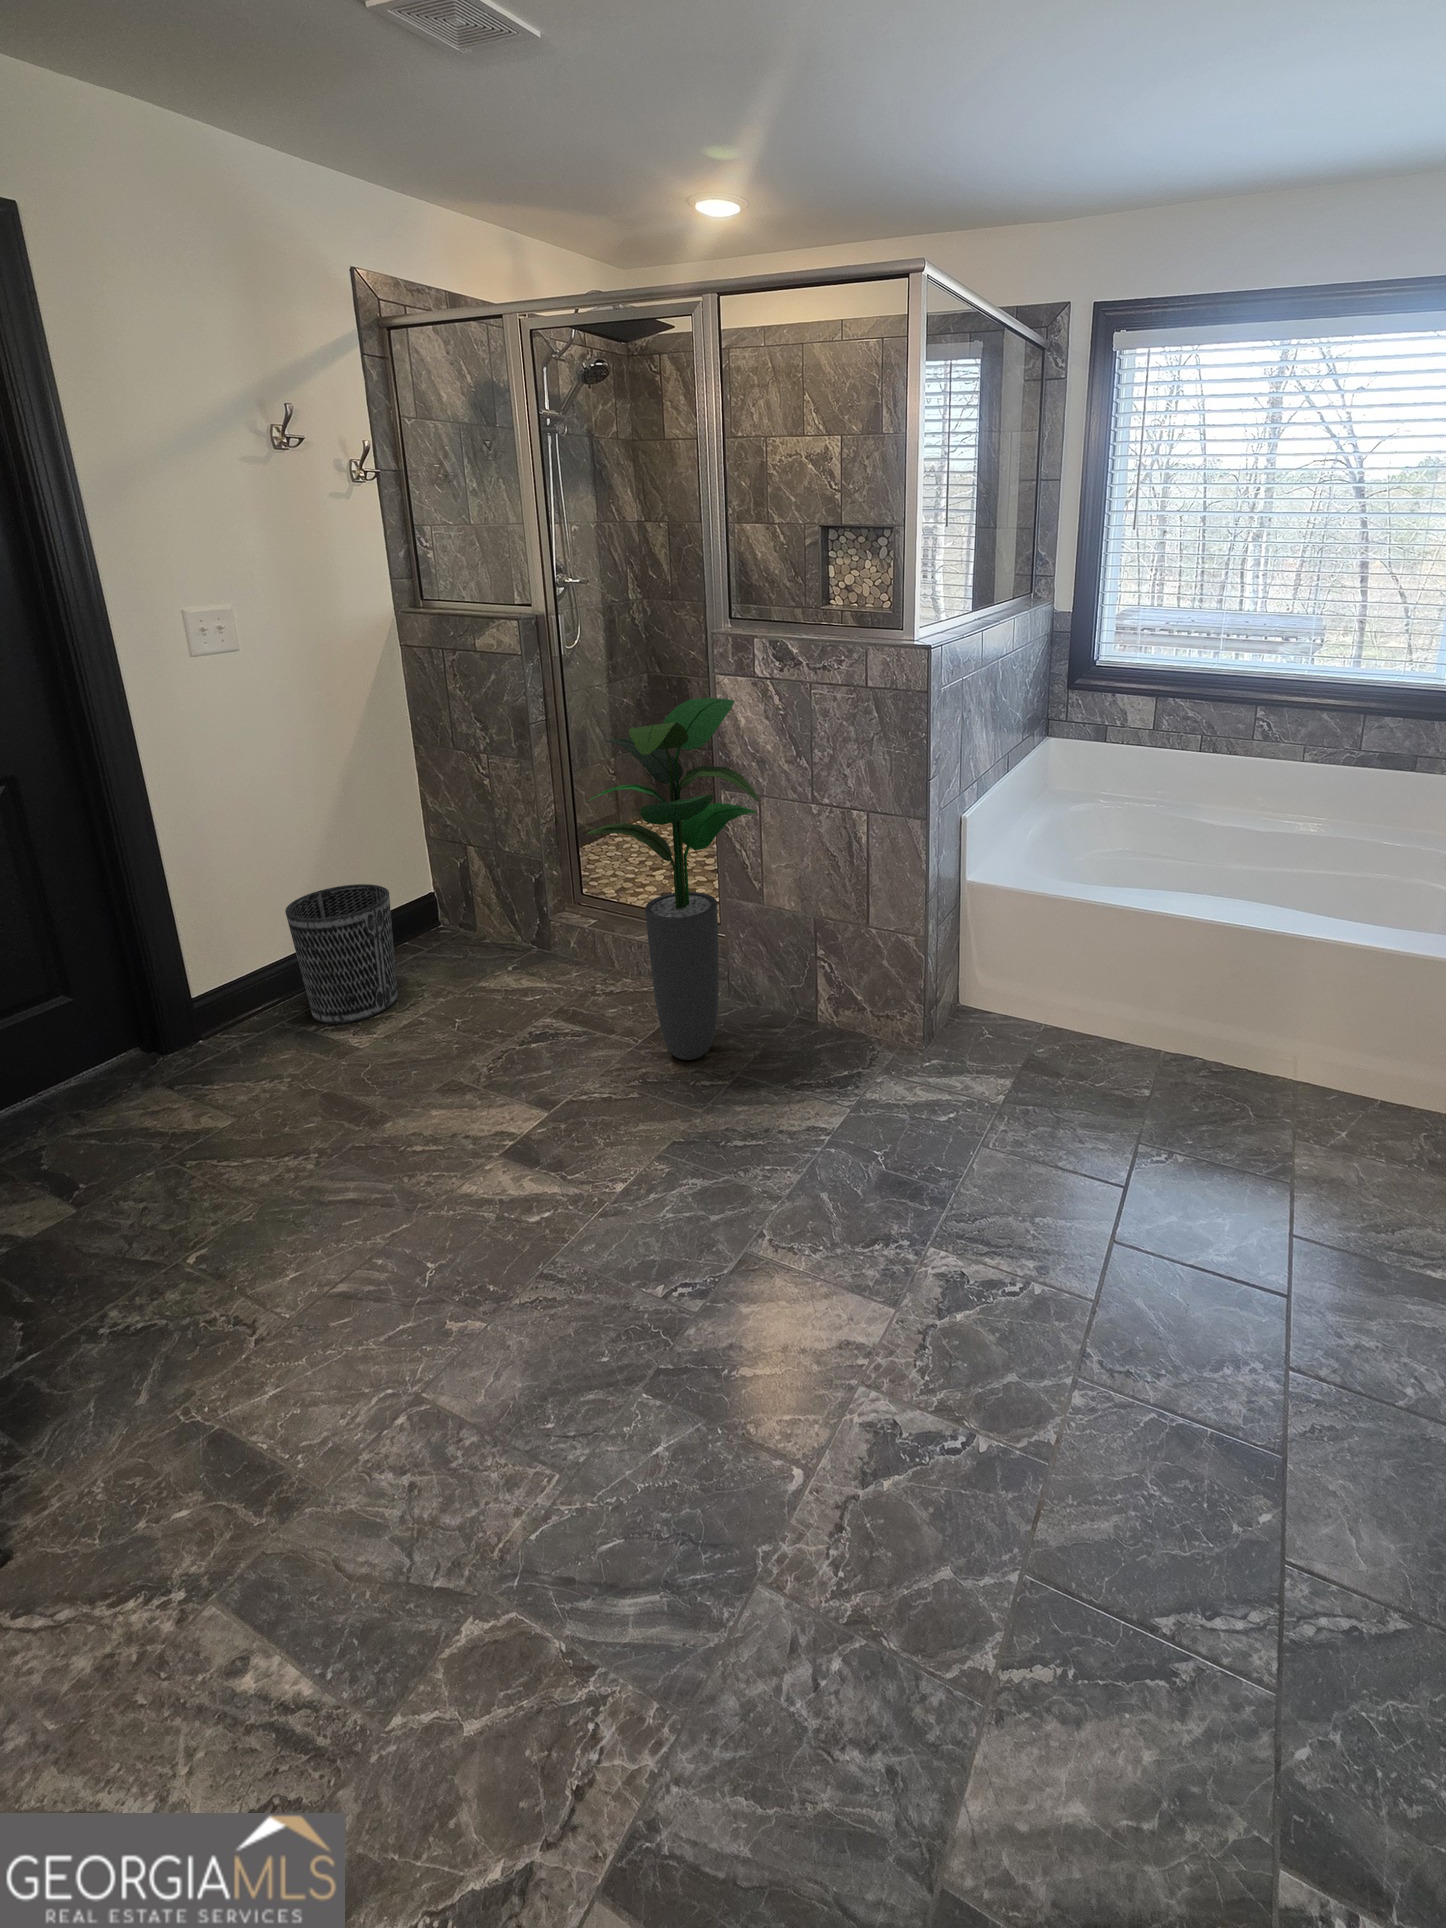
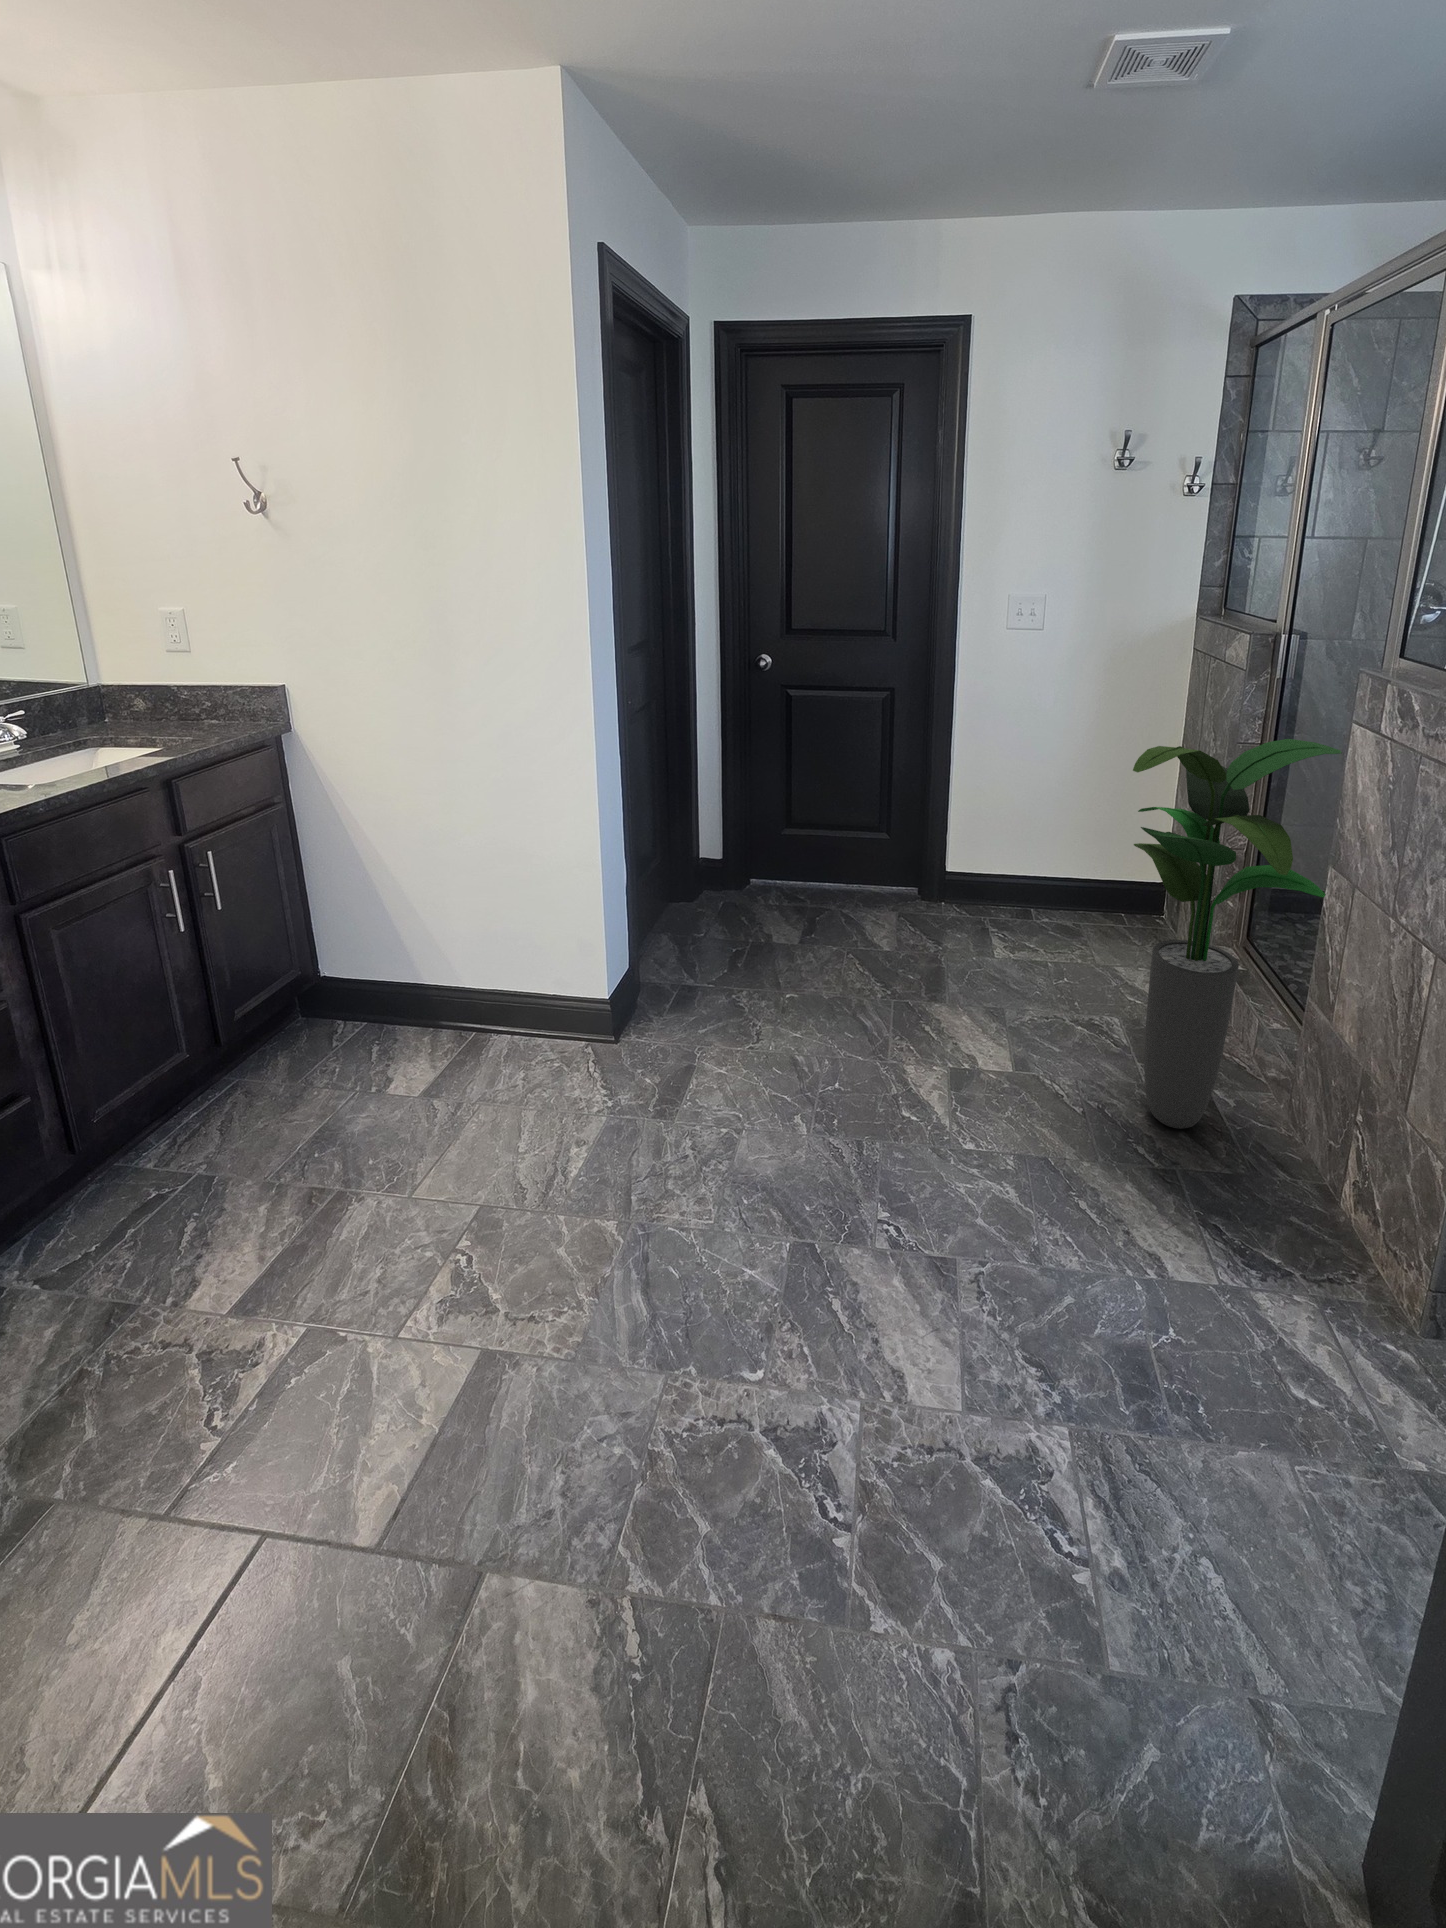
wastebasket: present [285,884,398,1024] -> none [1002,830,1081,943]

